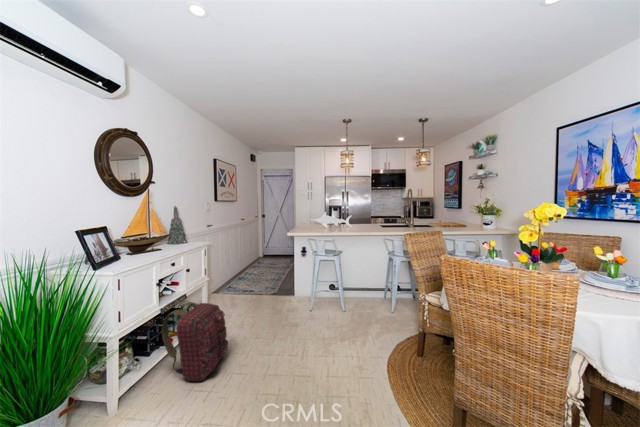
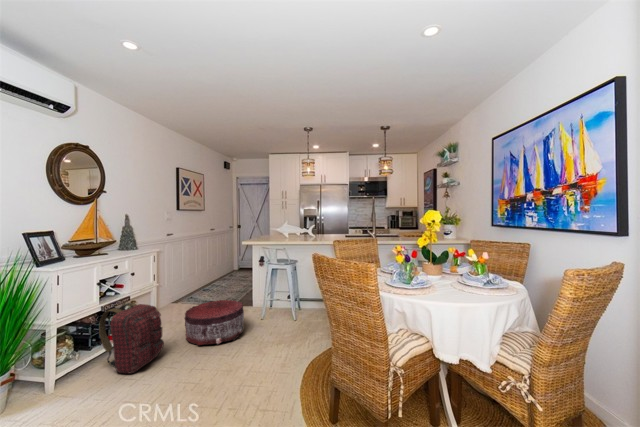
pouf: none [241,291,300,343] -> present [185,300,244,345]

